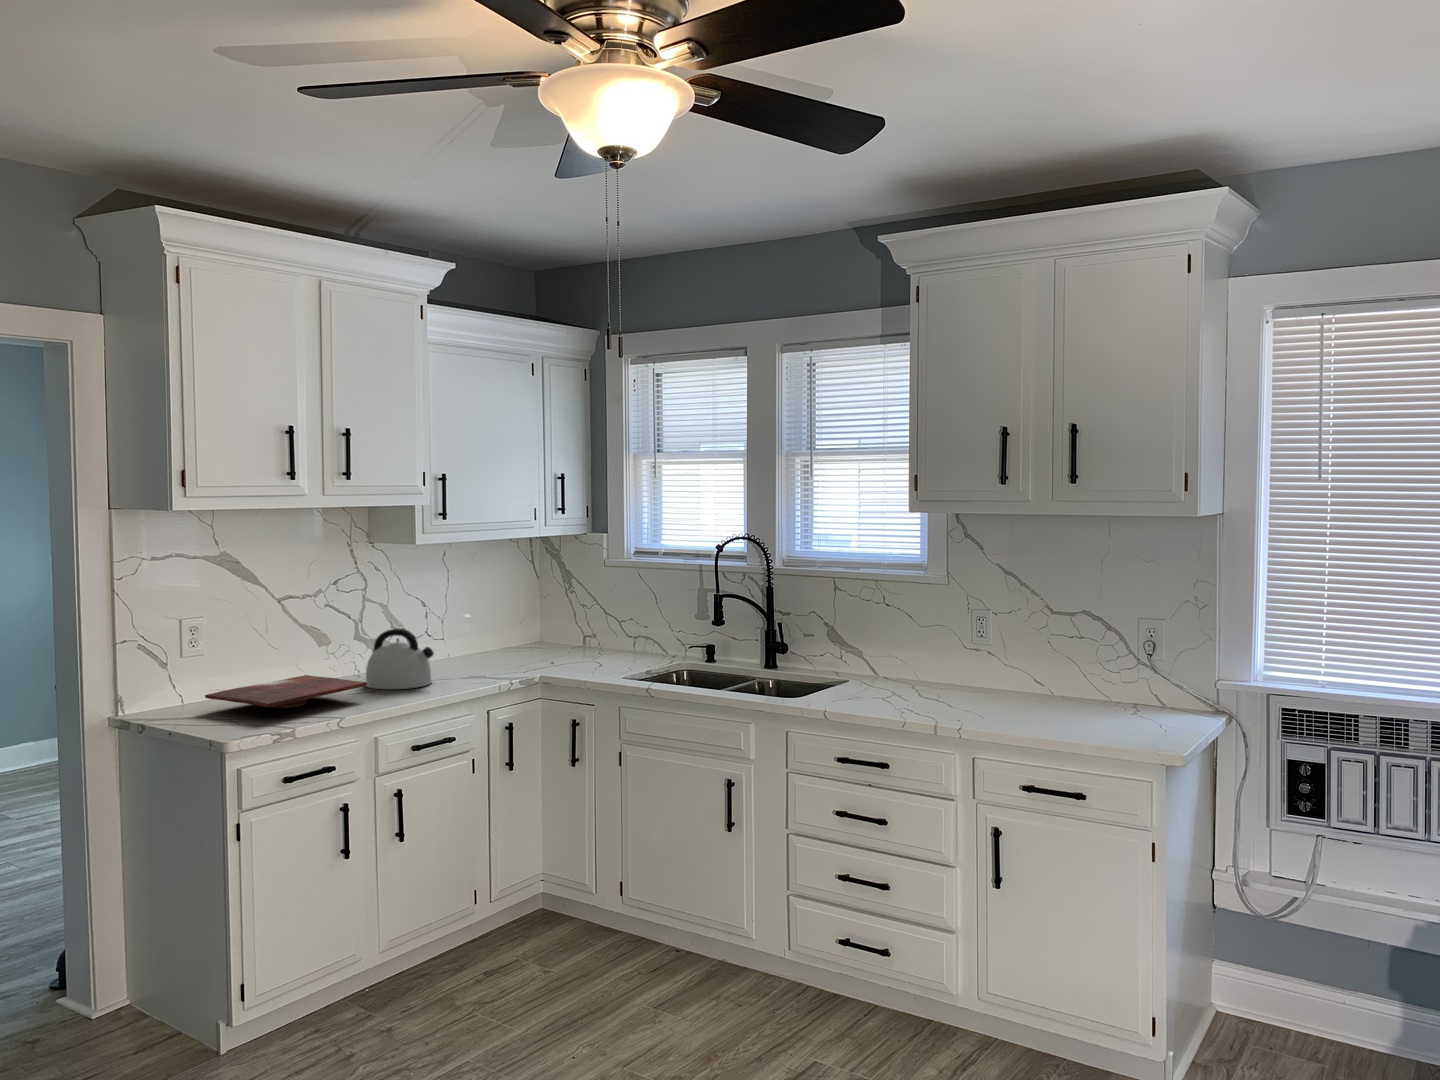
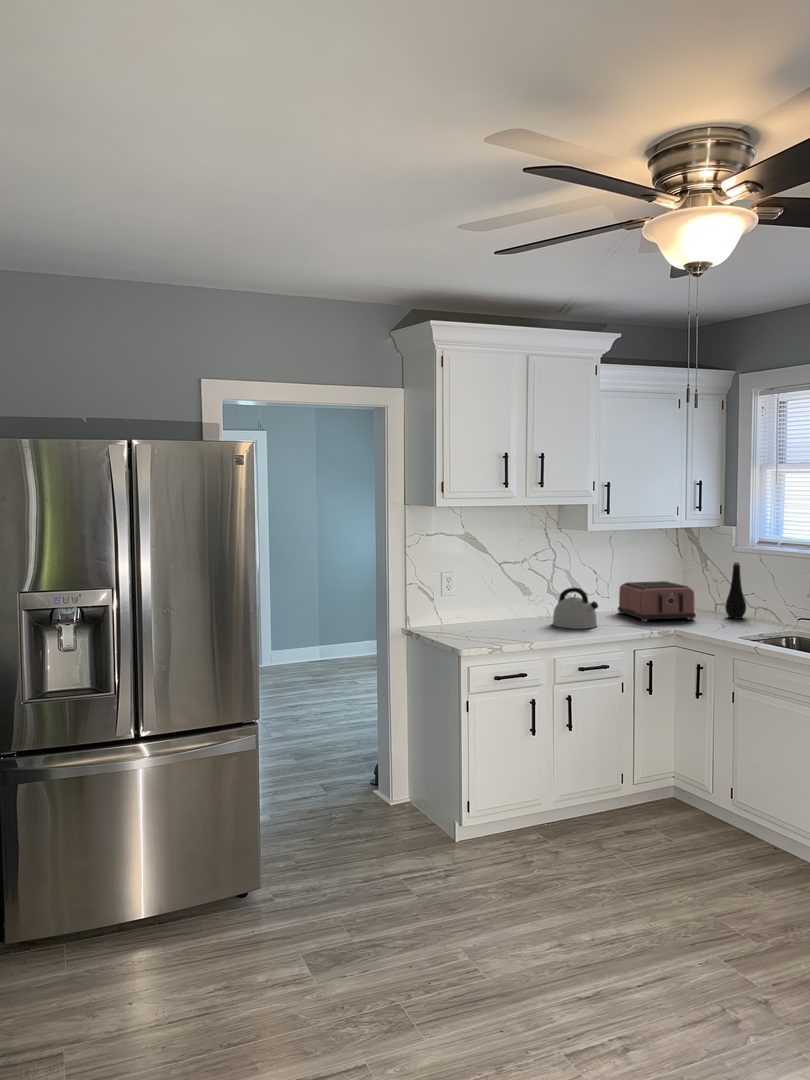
bottle: none [598,581,624,655] -> present [725,562,746,619]
toaster: none [455,611,563,670] -> present [618,581,696,622]
cutting board: present [205,675,368,708] -> none [453,614,552,633]

